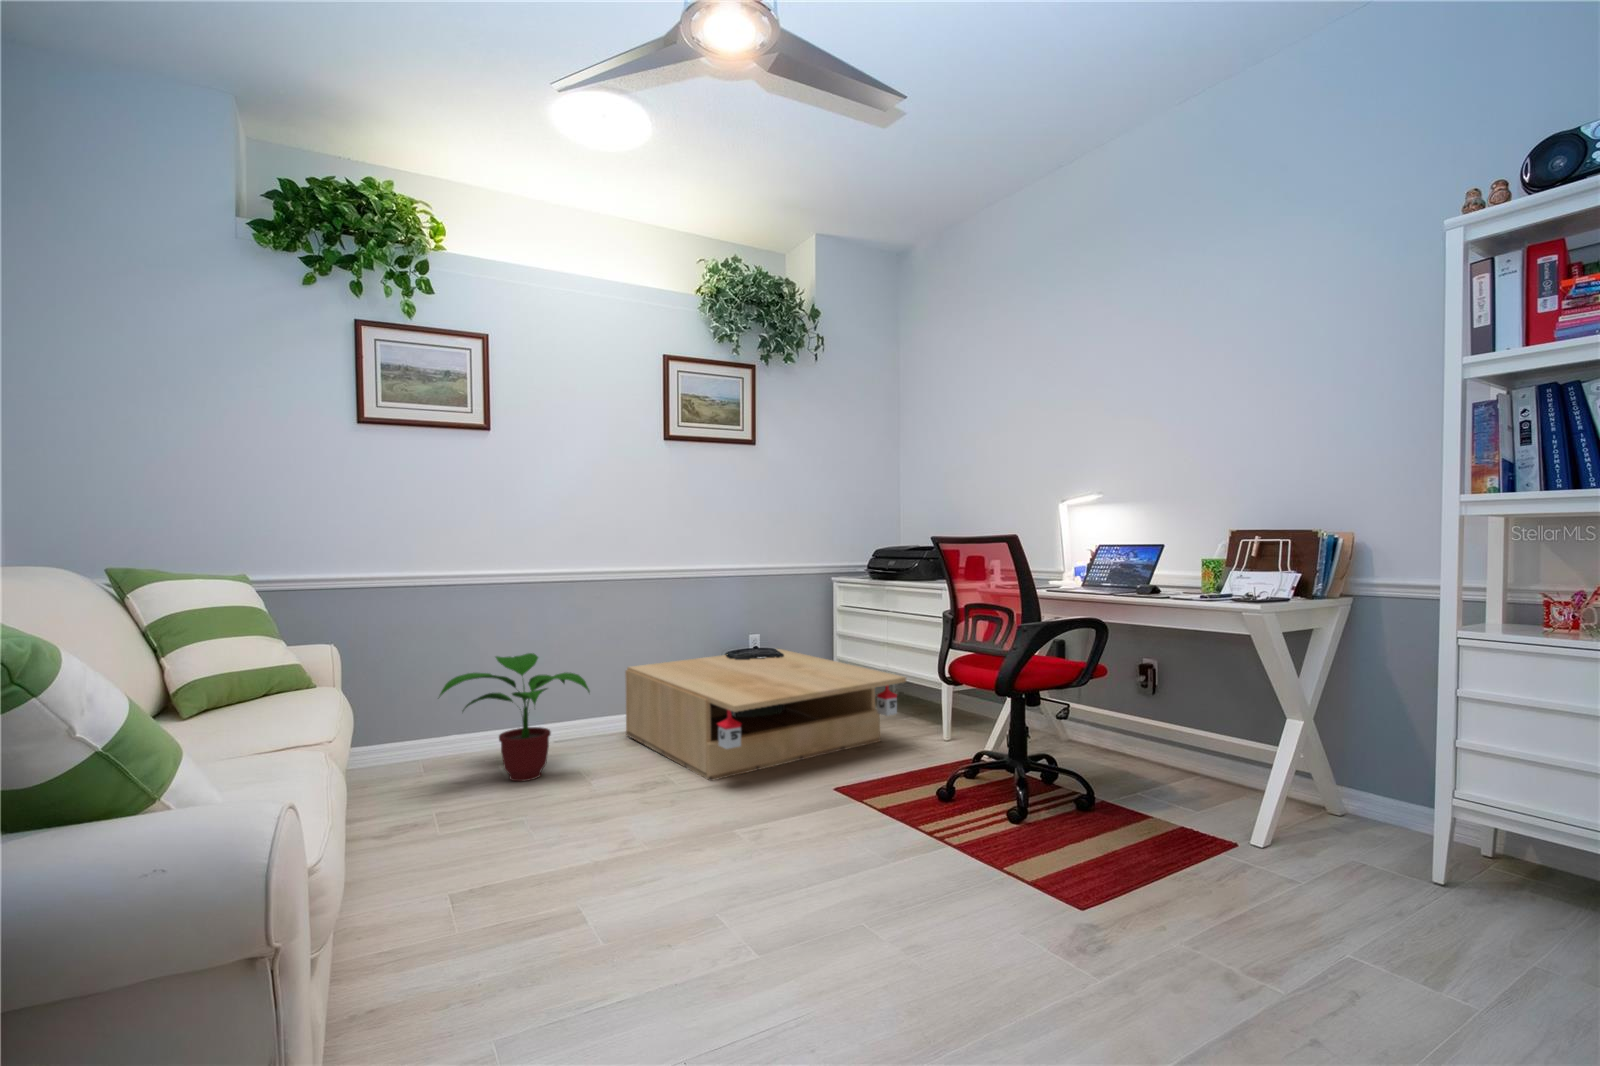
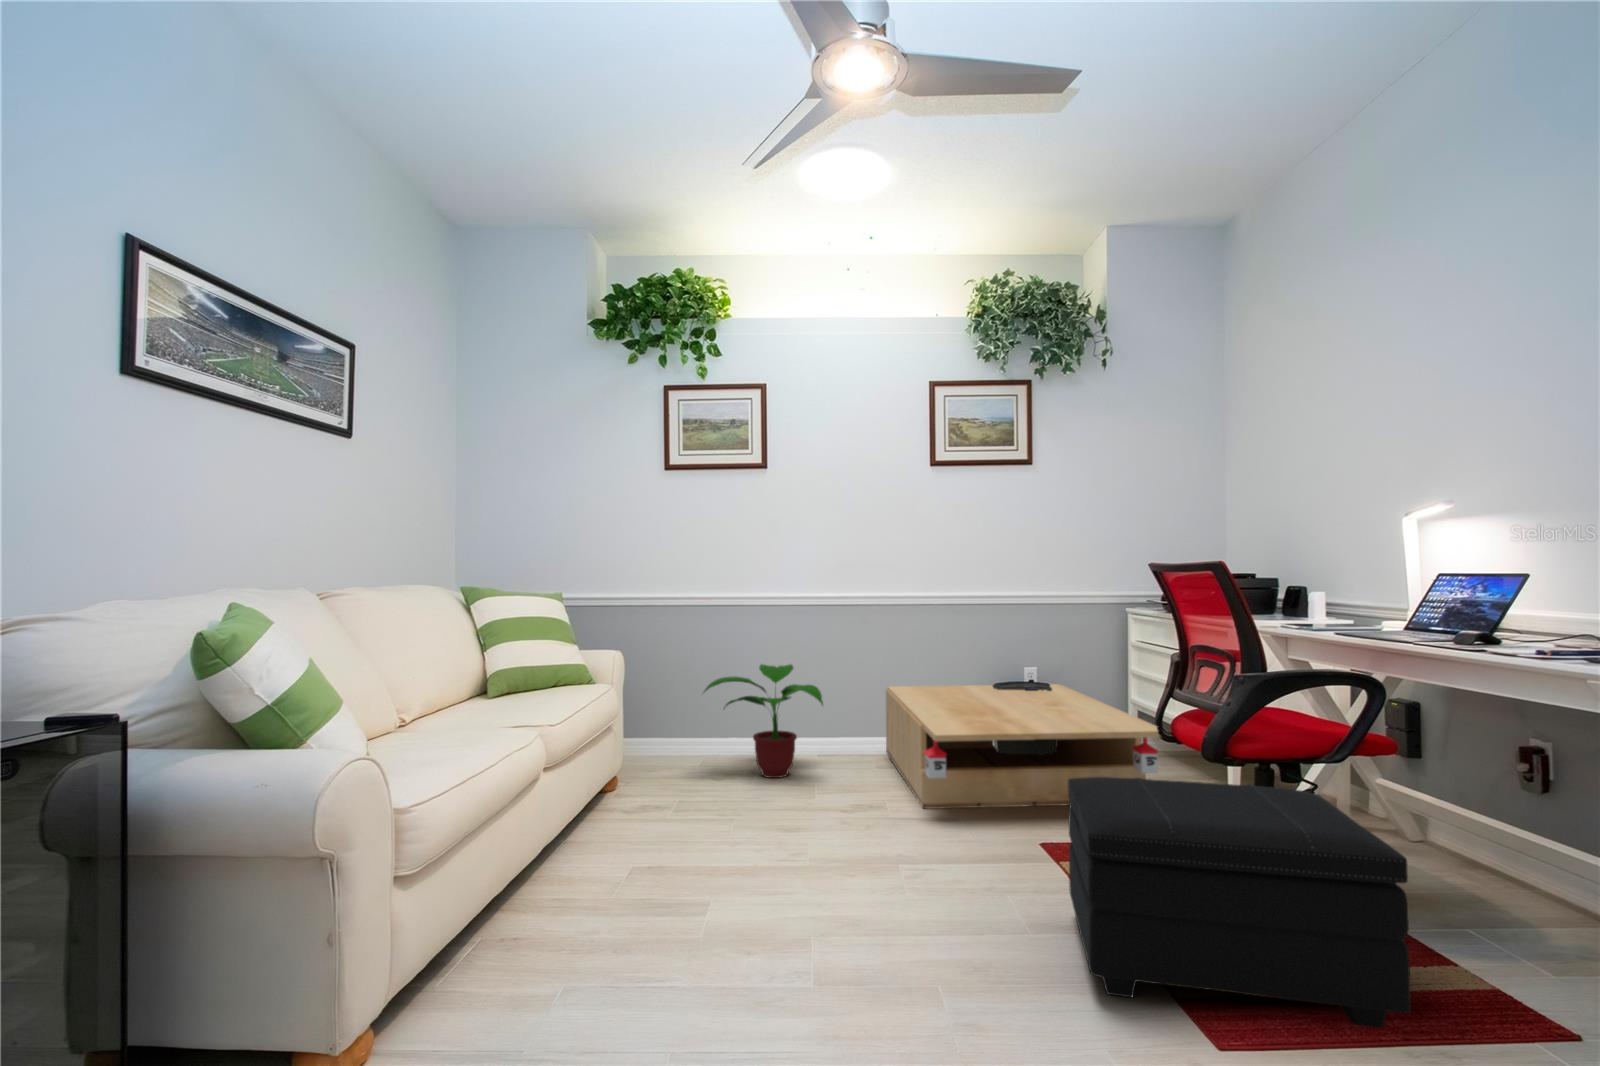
footstool: none [908,706,1165,893] -> present [1068,777,1411,1028]

